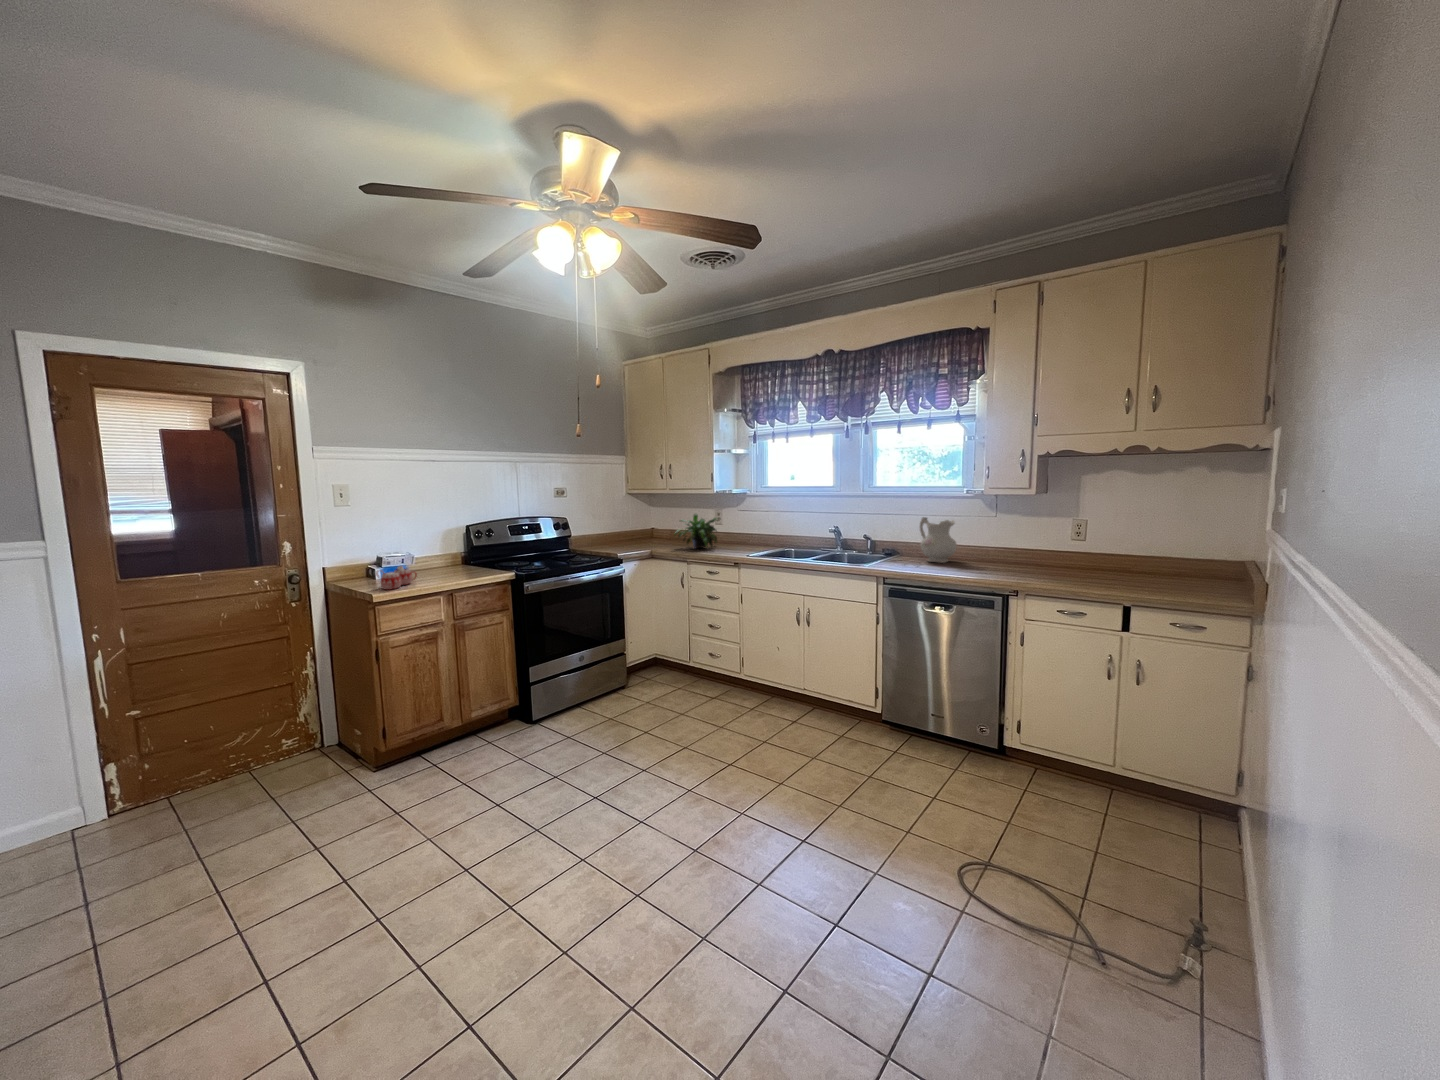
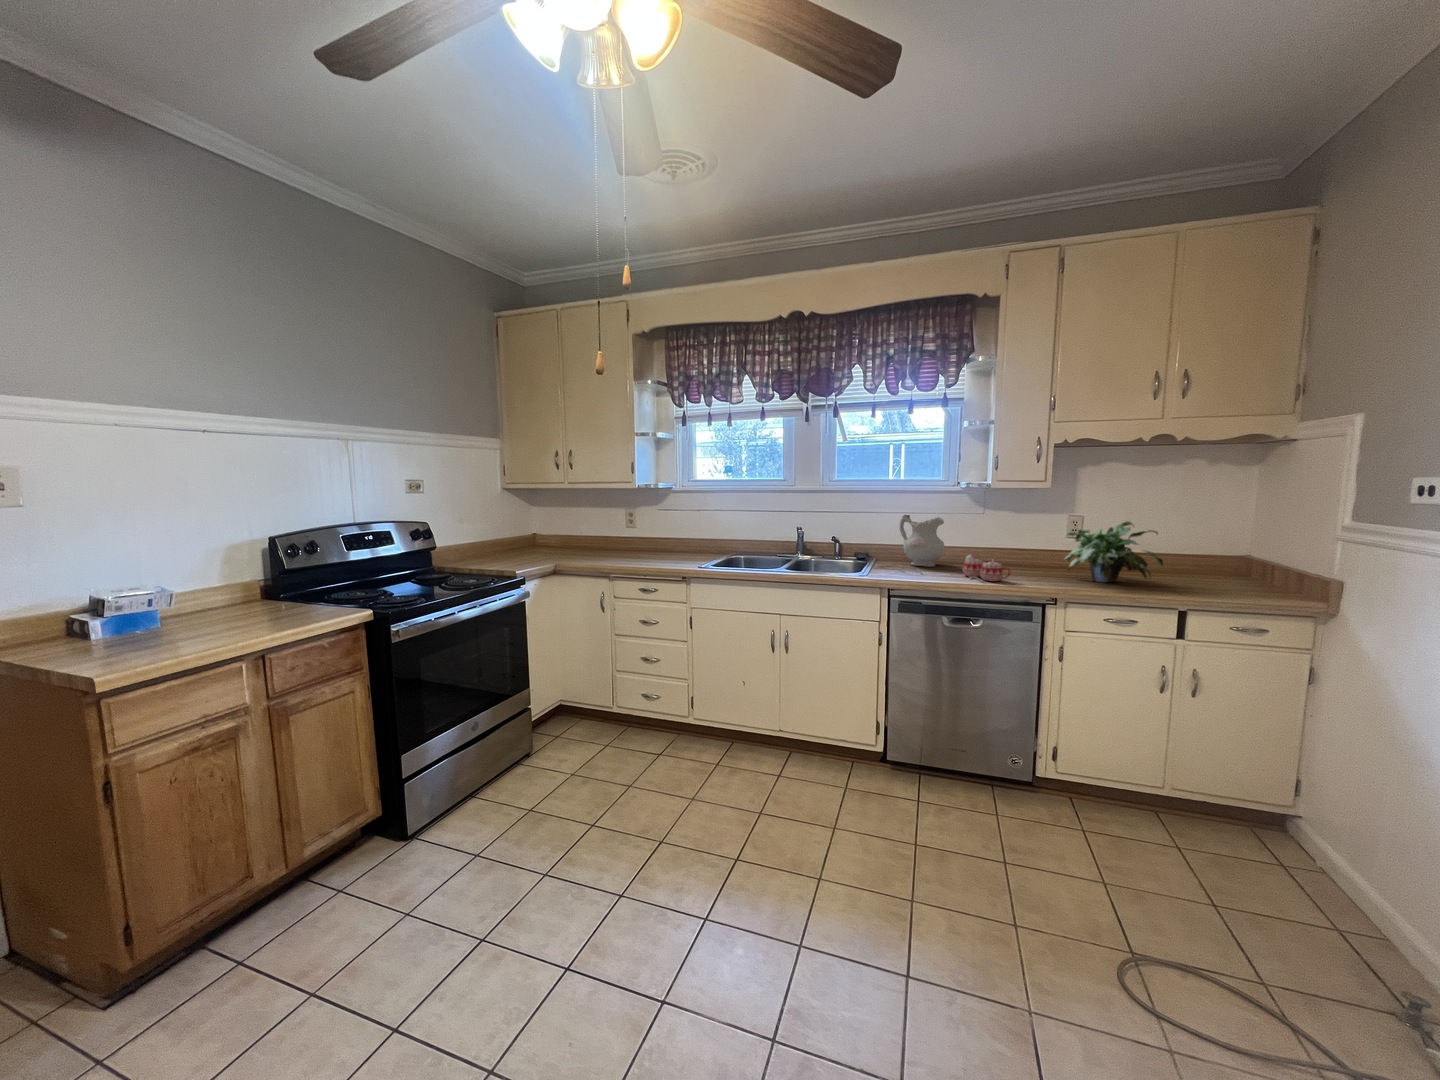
potted plant: present [674,514,717,548] -> present [1065,521,1163,582]
mug: present [376,566,417,590] -> present [963,555,1010,582]

